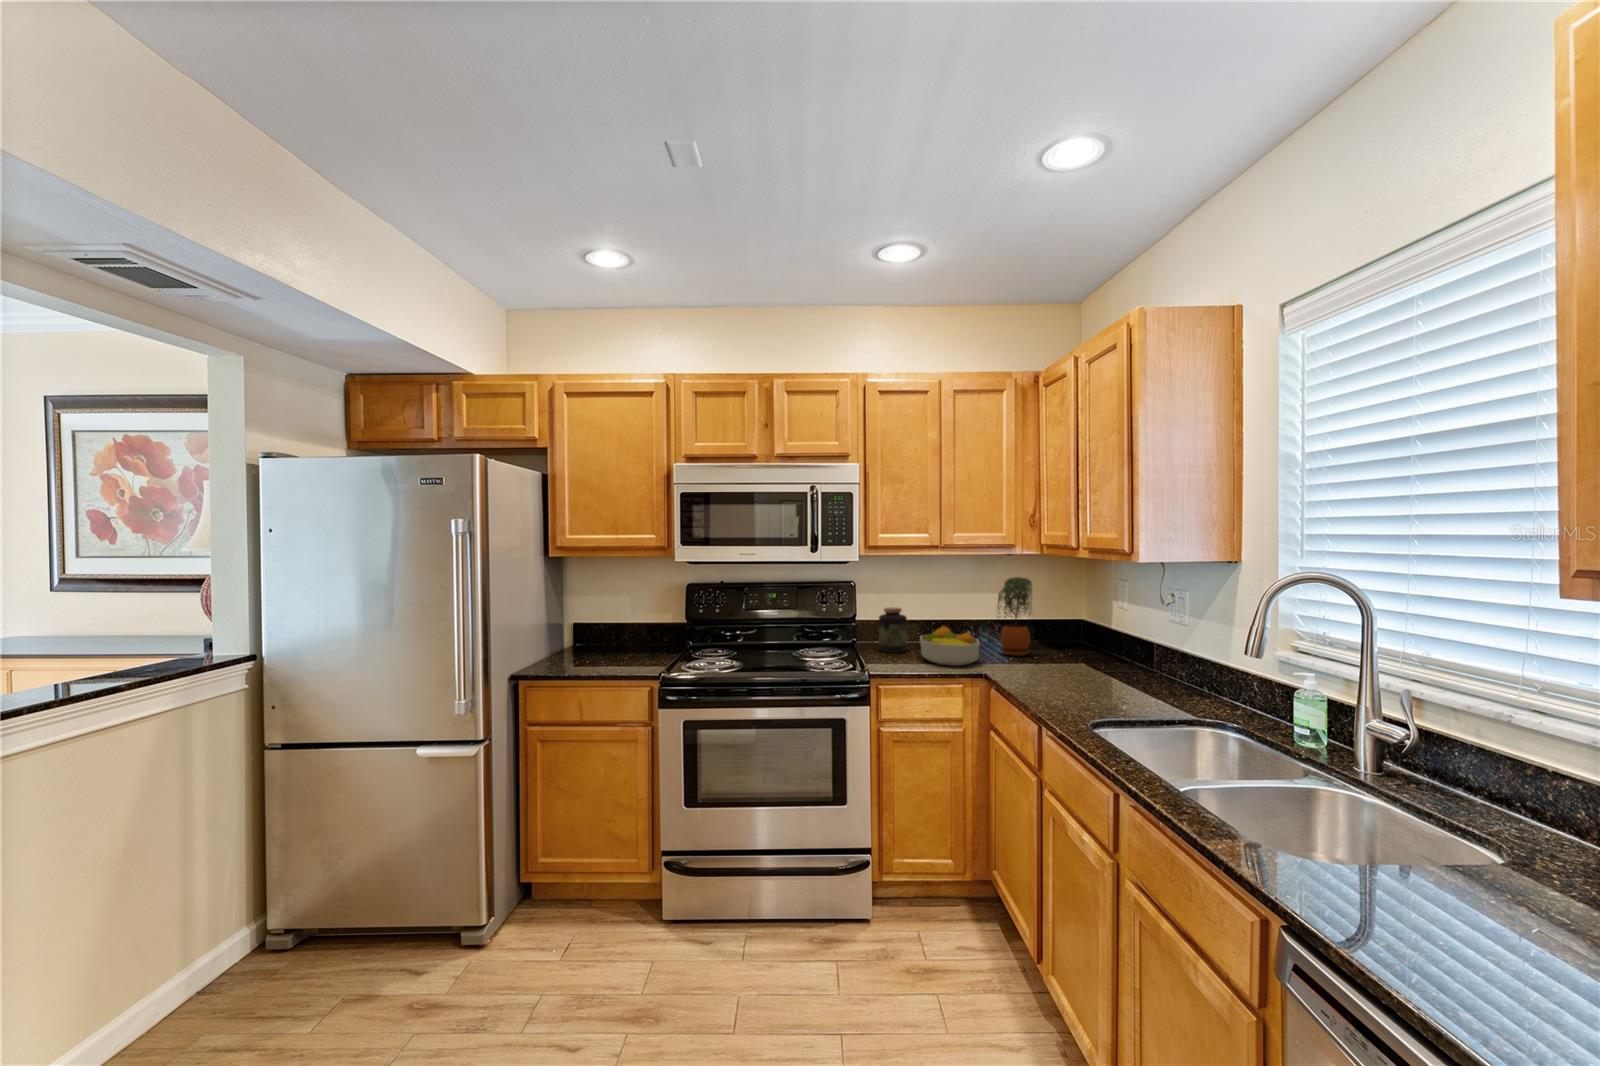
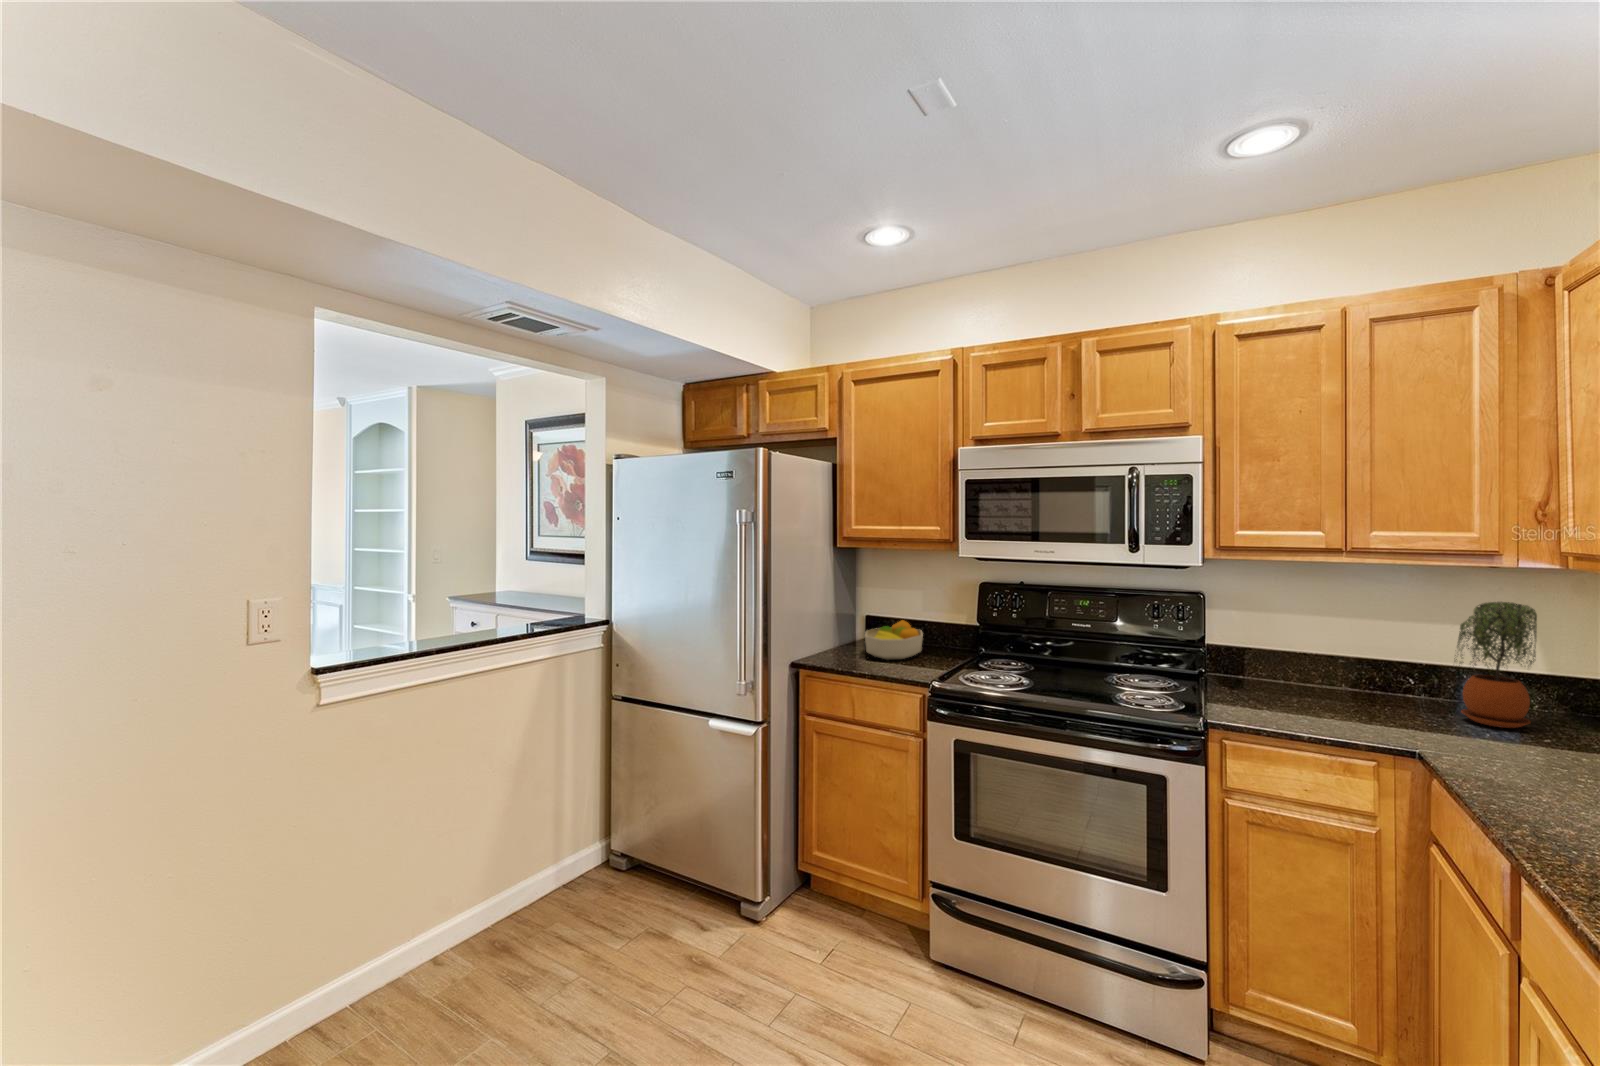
jar: present [879,608,907,653] -> none [1236,629,1283,693]
fruit bowl: present [920,626,980,666] -> present [865,620,923,660]

